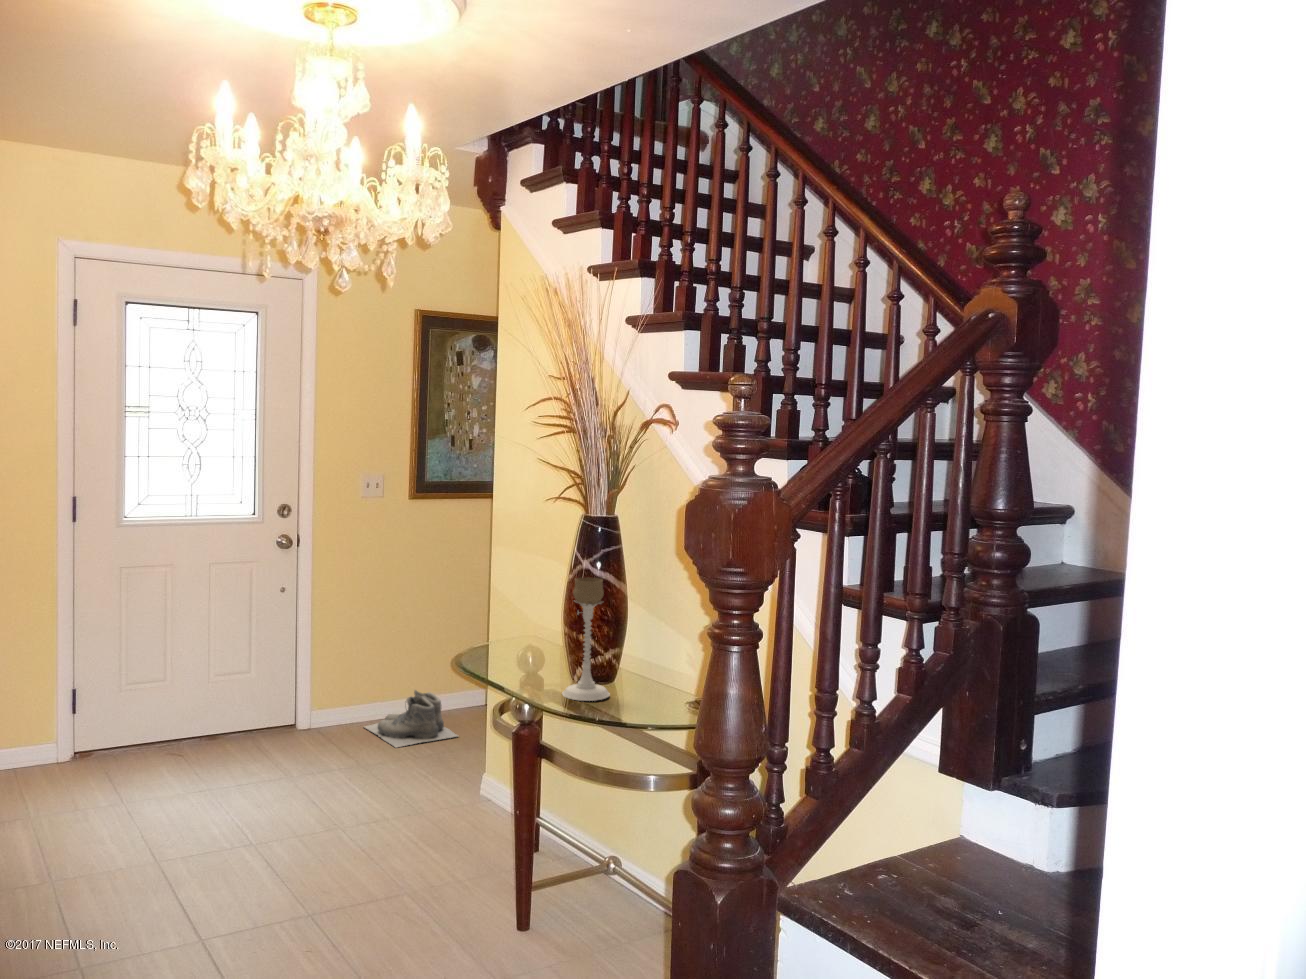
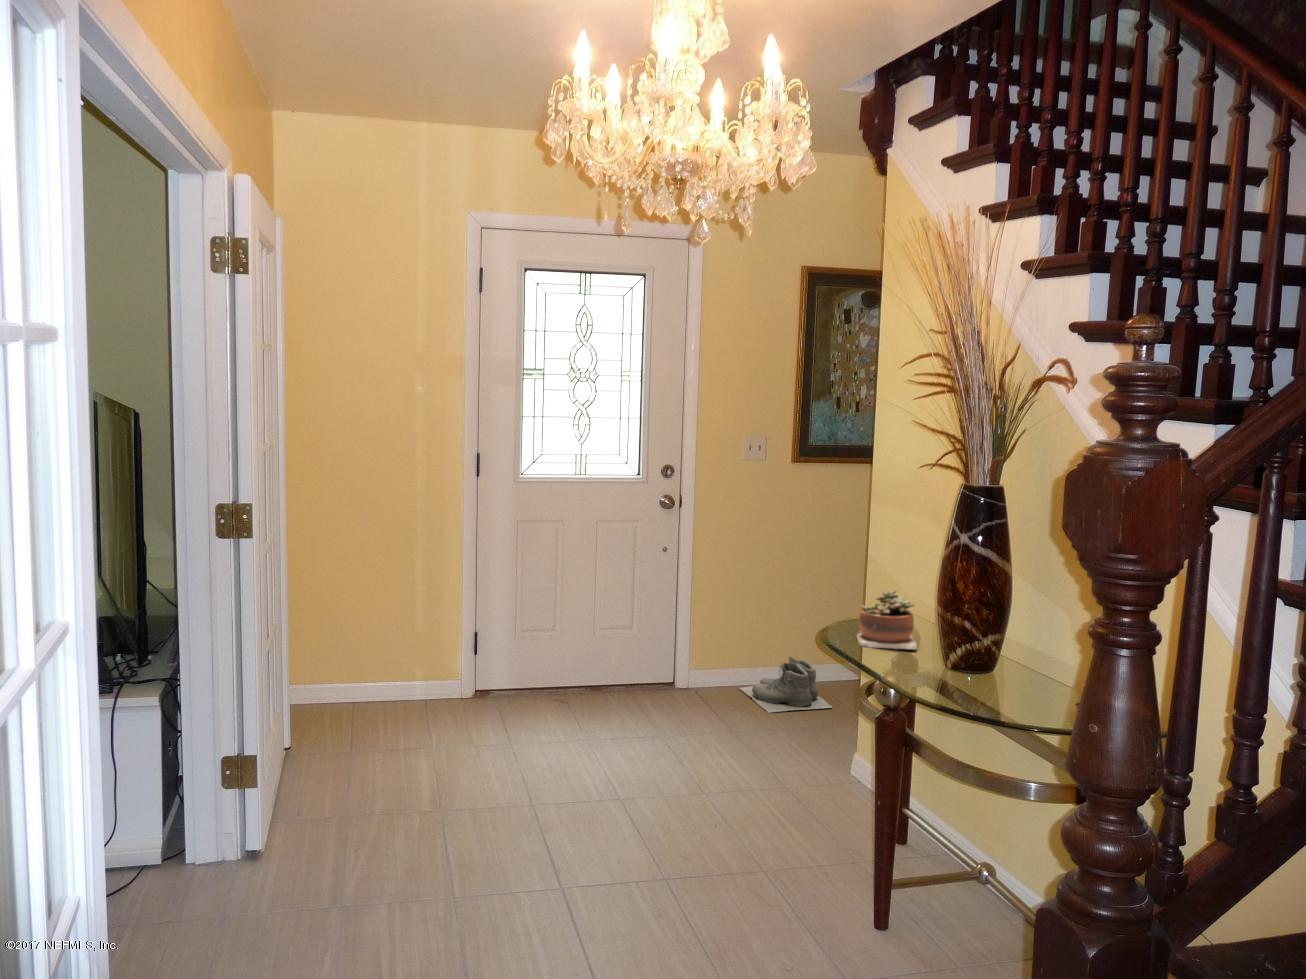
candle holder: present [562,577,610,701] -> none [928,553,984,691]
succulent plant: none [492,615,548,670] -> present [857,590,917,649]

